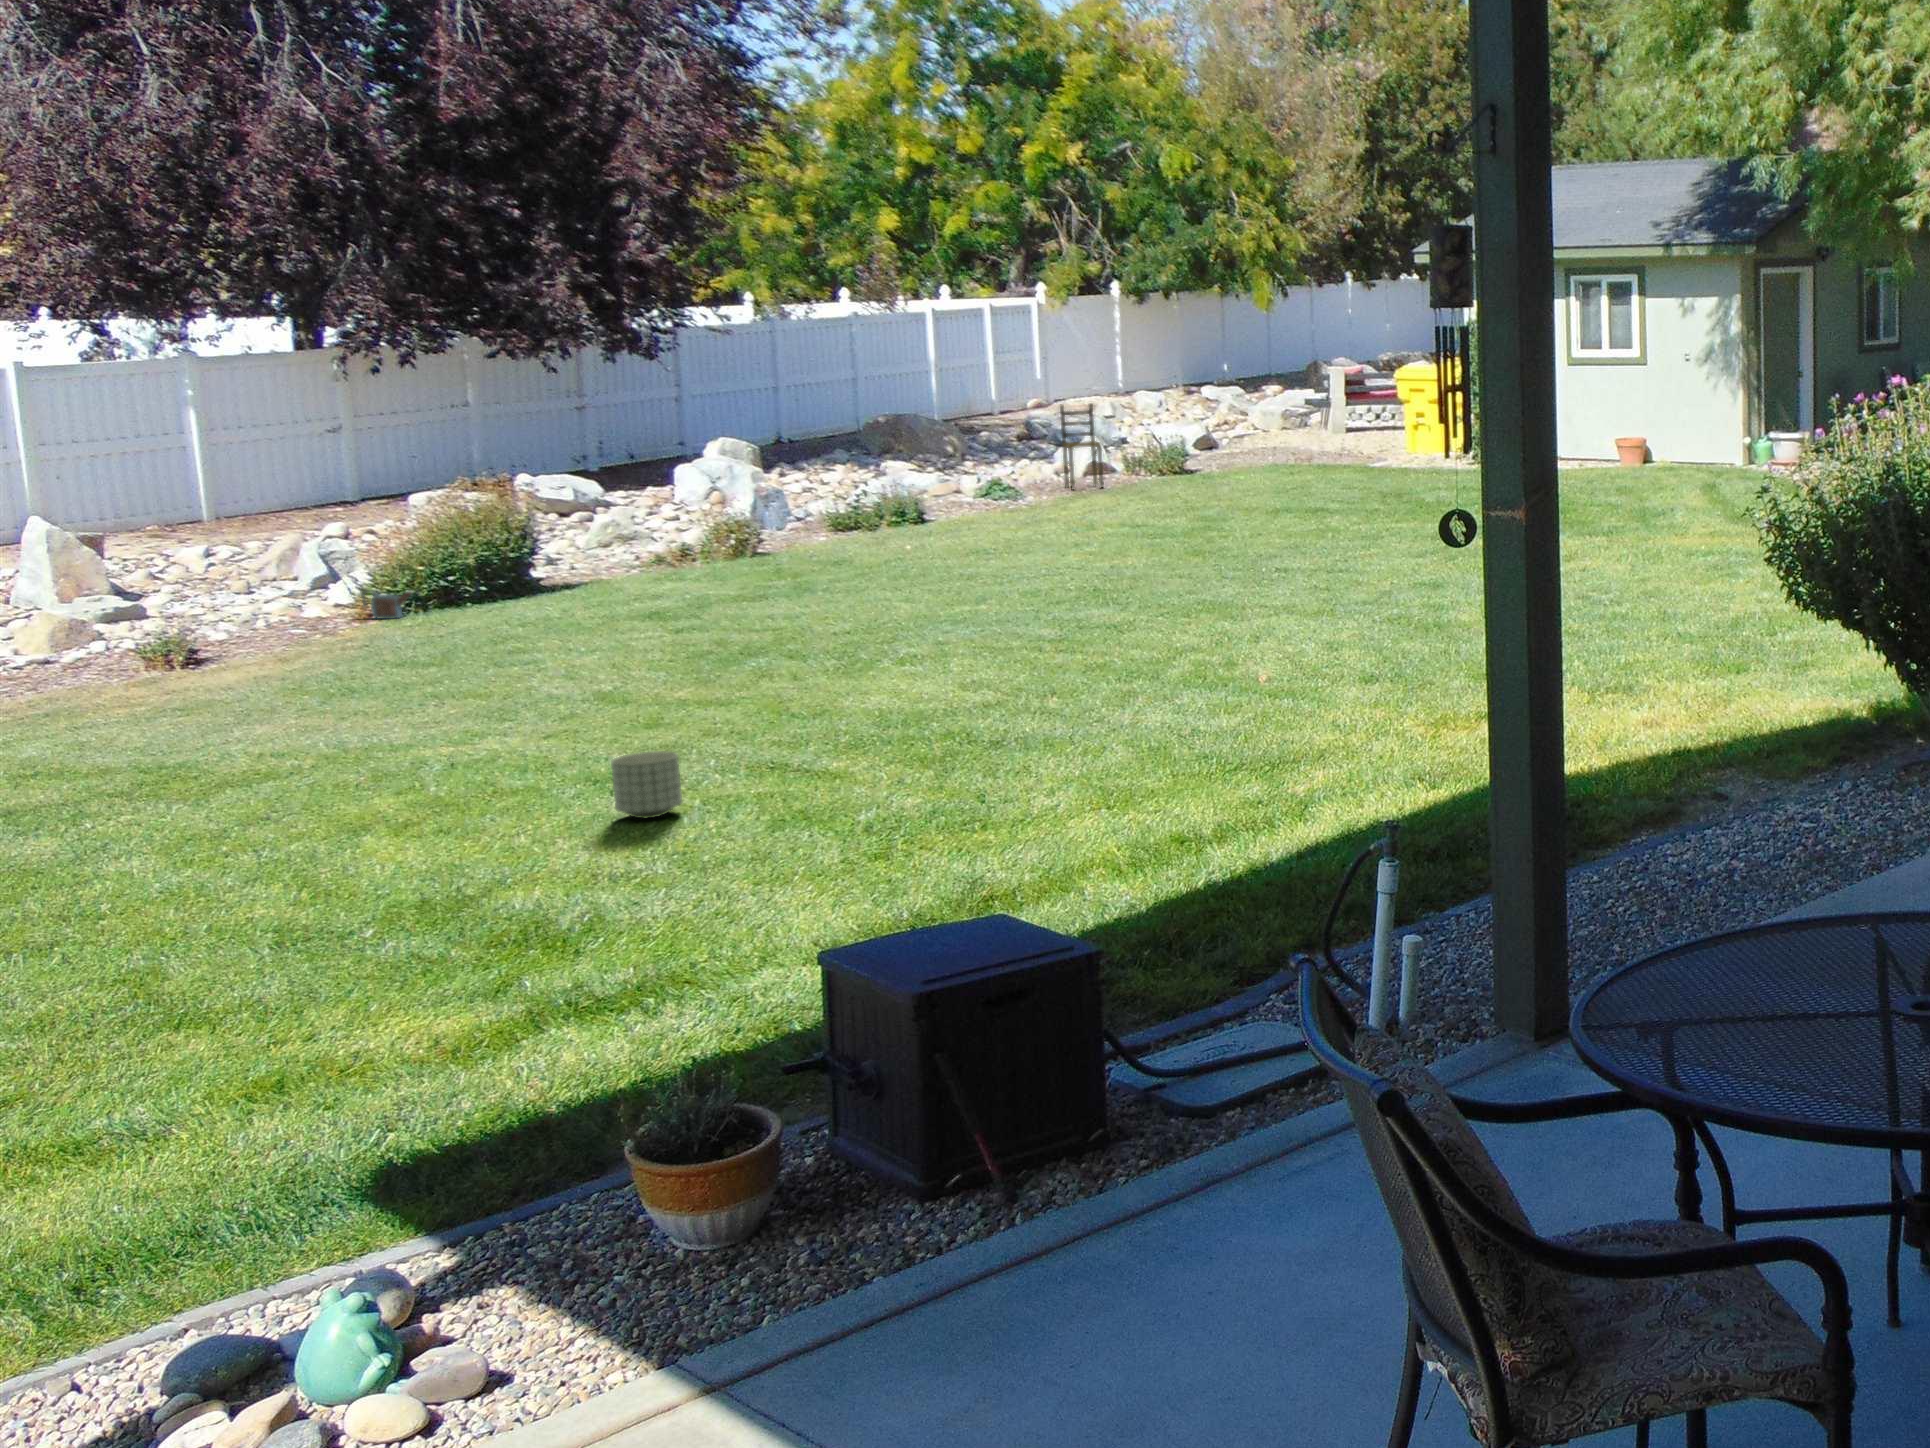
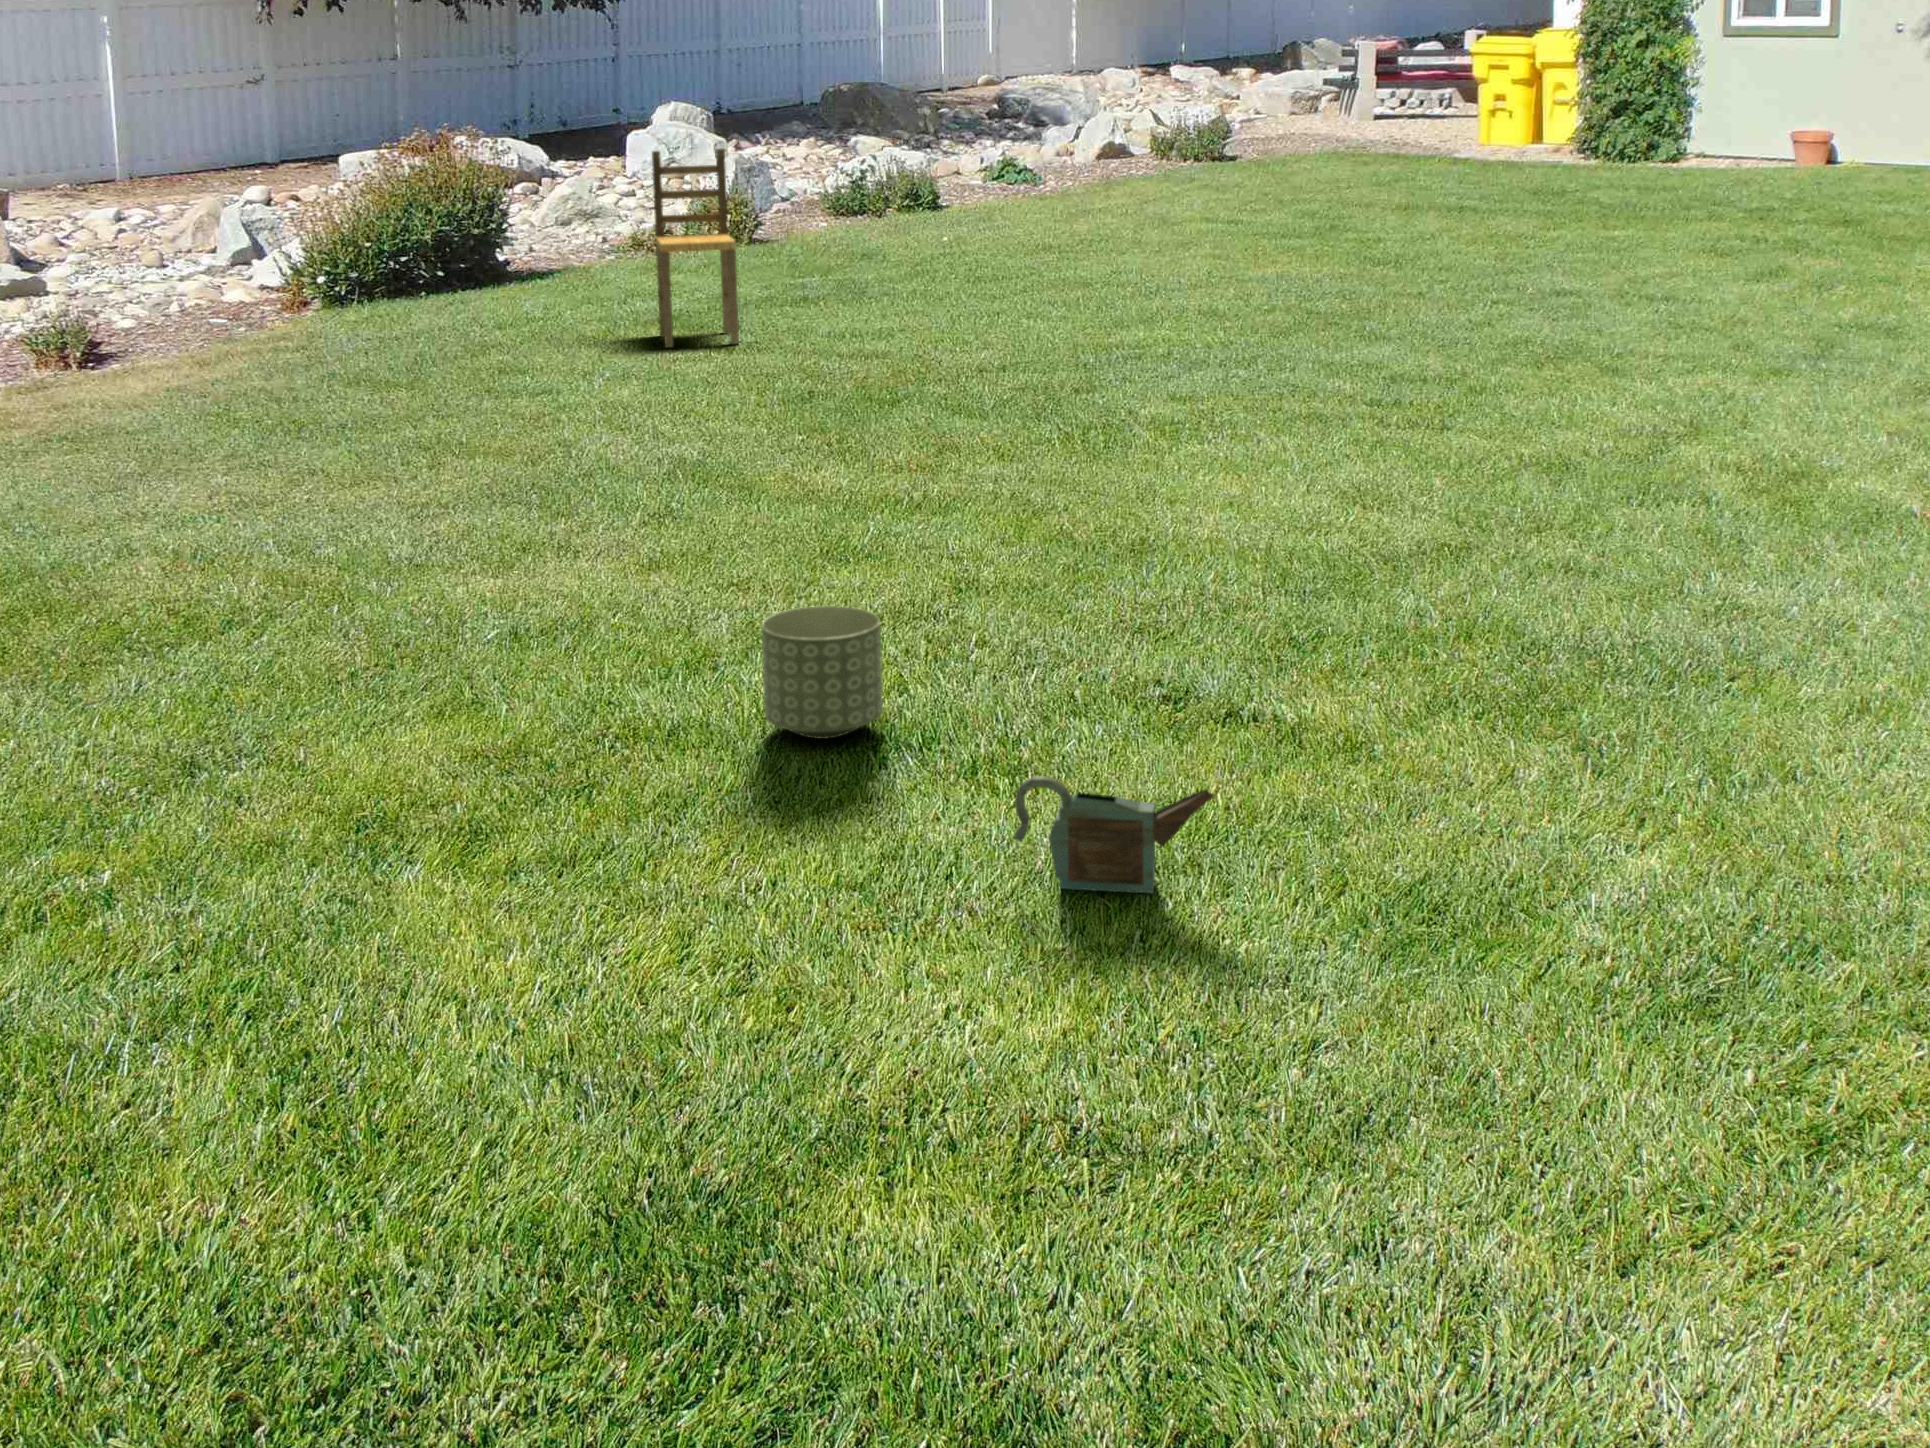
chair: present [1060,404,1104,489] -> present [652,149,739,347]
watering can: present [362,590,412,619] -> present [1013,776,1214,893]

